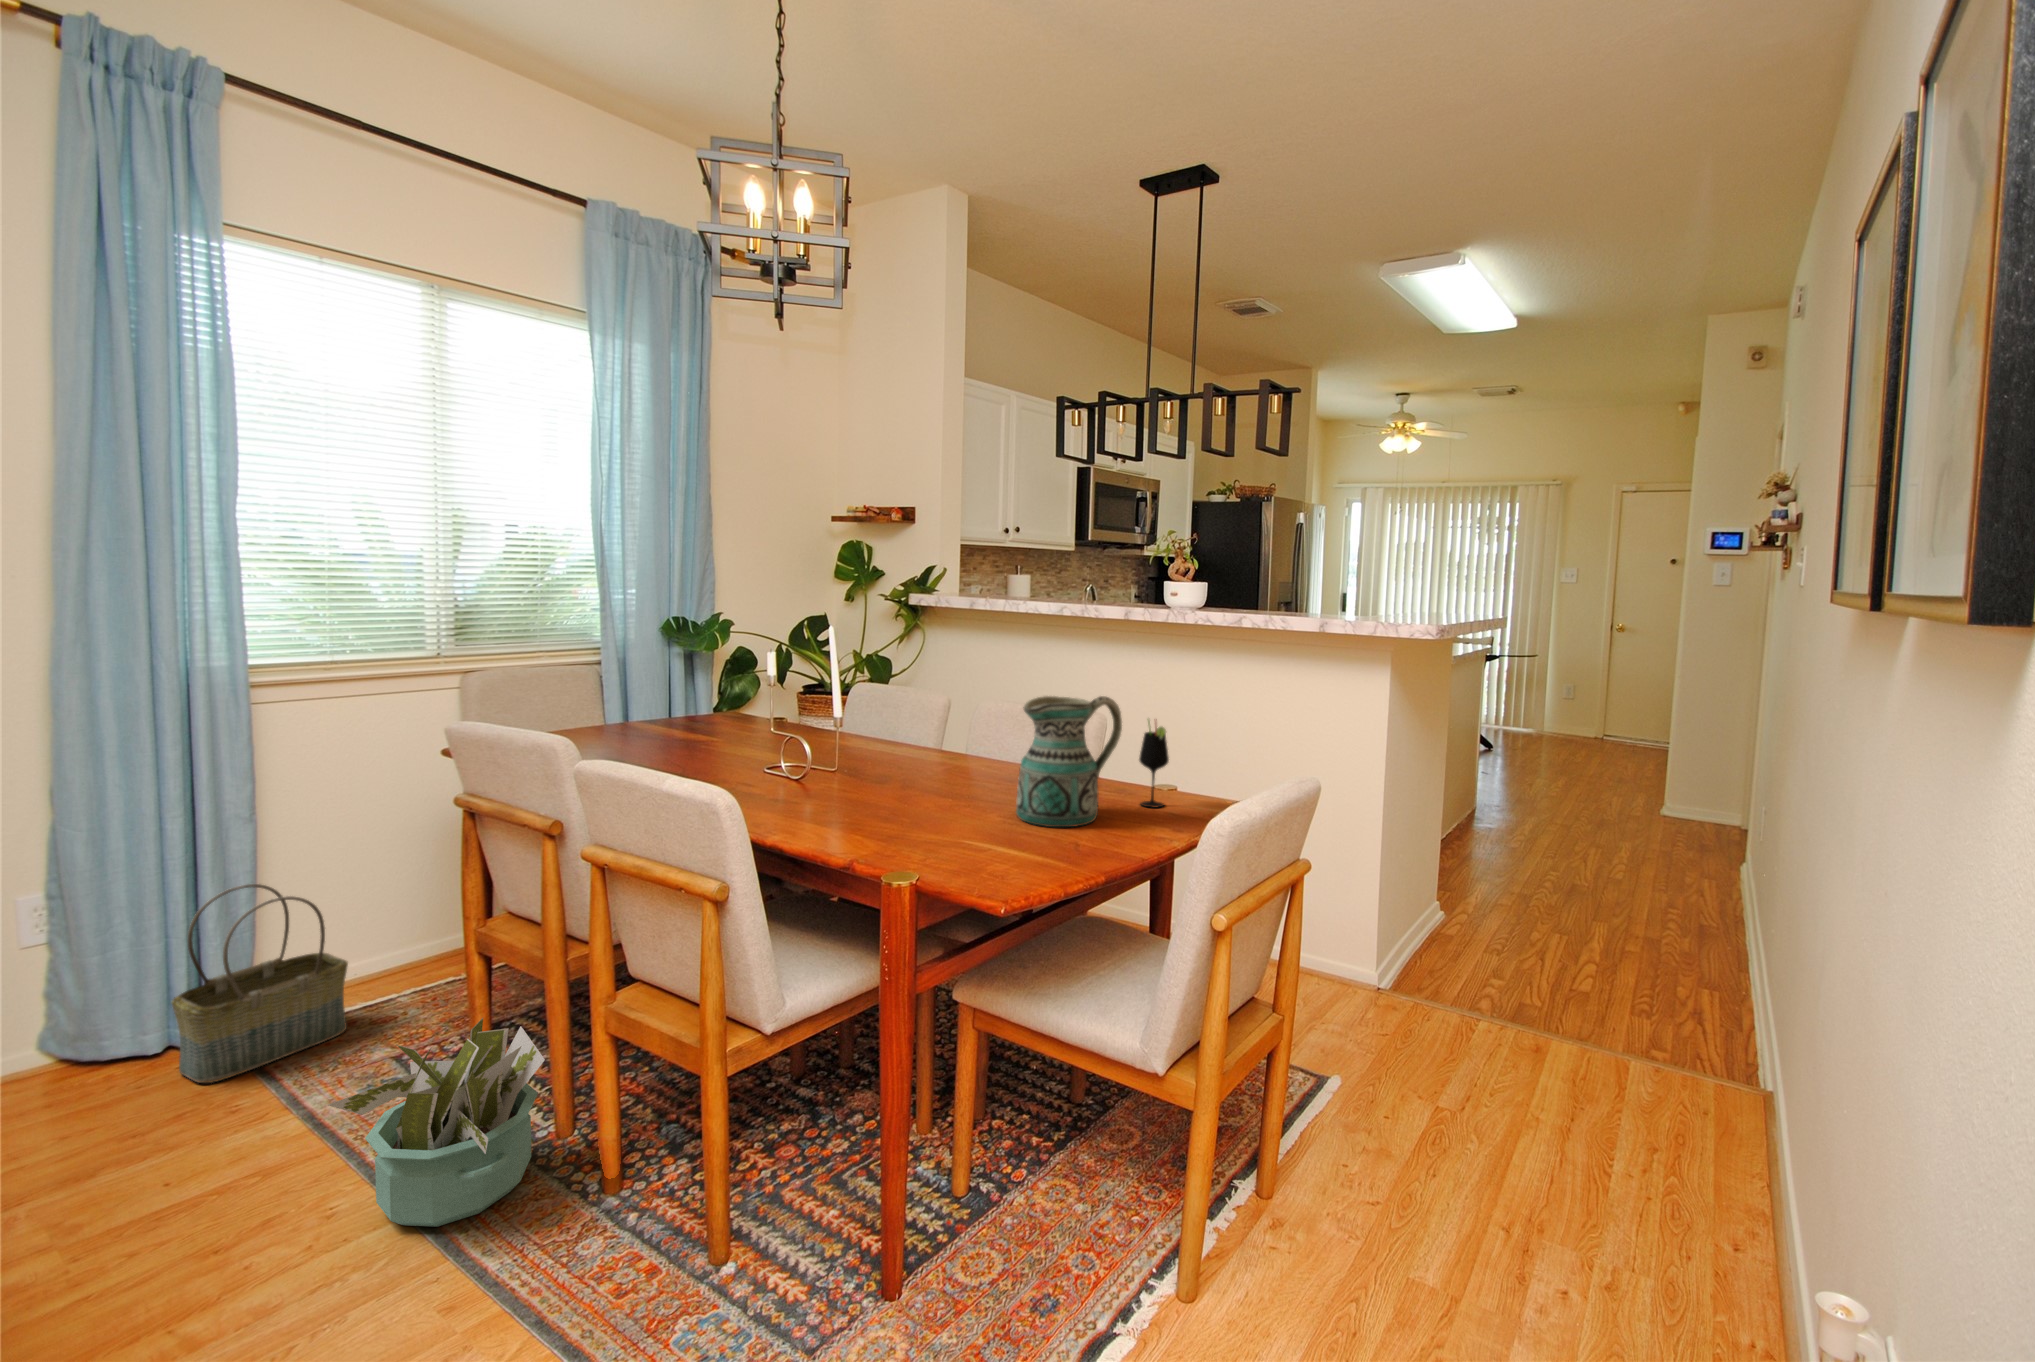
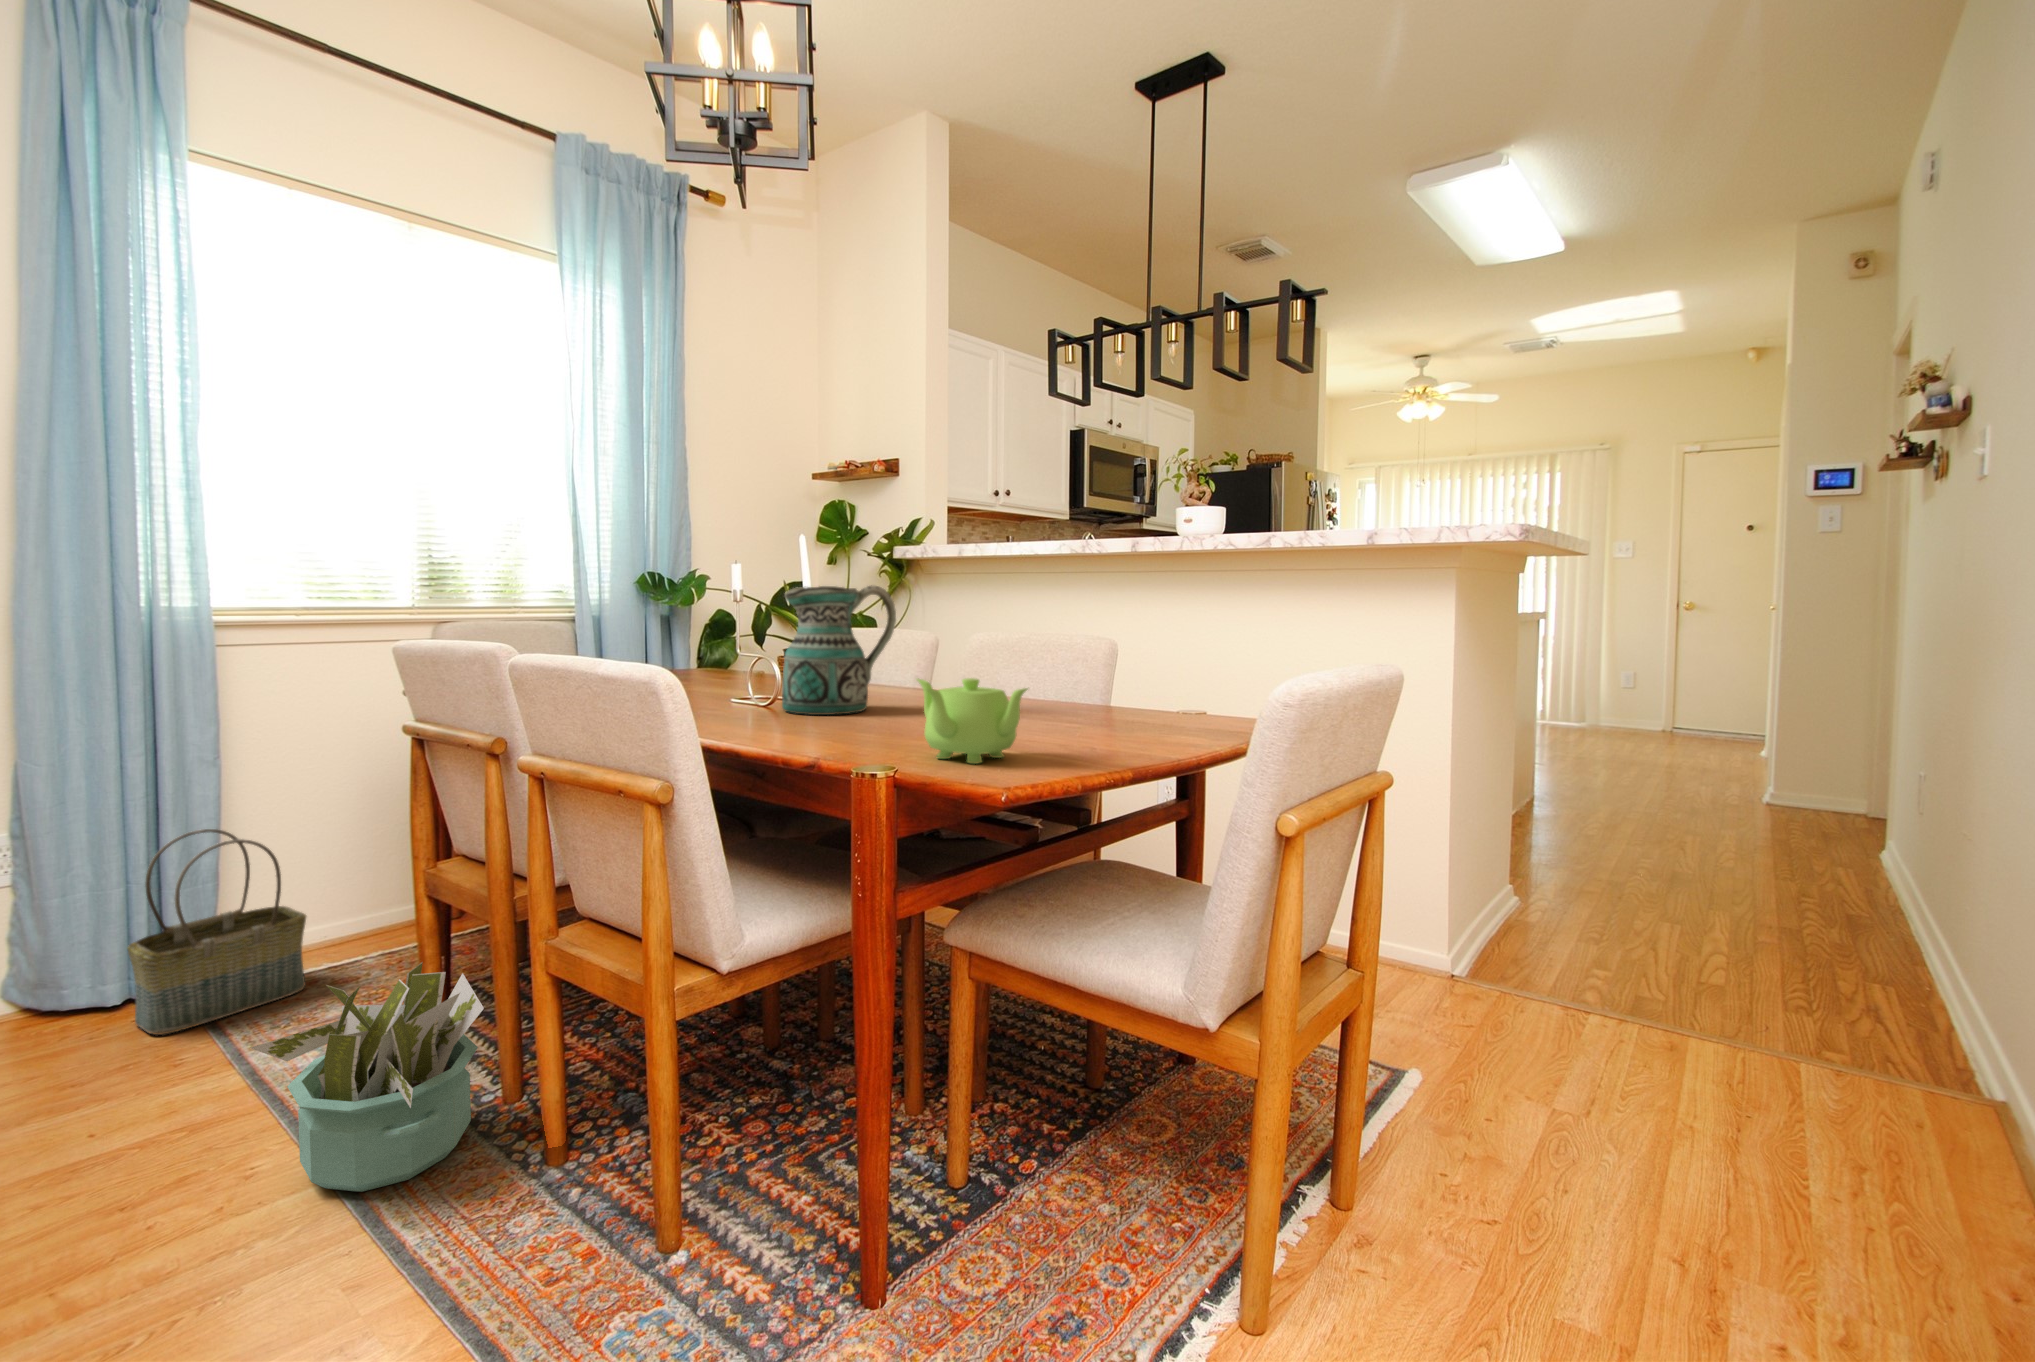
ceramic pitcher: present [1016,696,1122,827] -> present [782,585,896,715]
wine glass: present [1139,721,1169,807] -> none [1161,616,1197,725]
teapot: none [934,790,1026,867] -> present [917,678,1027,764]

